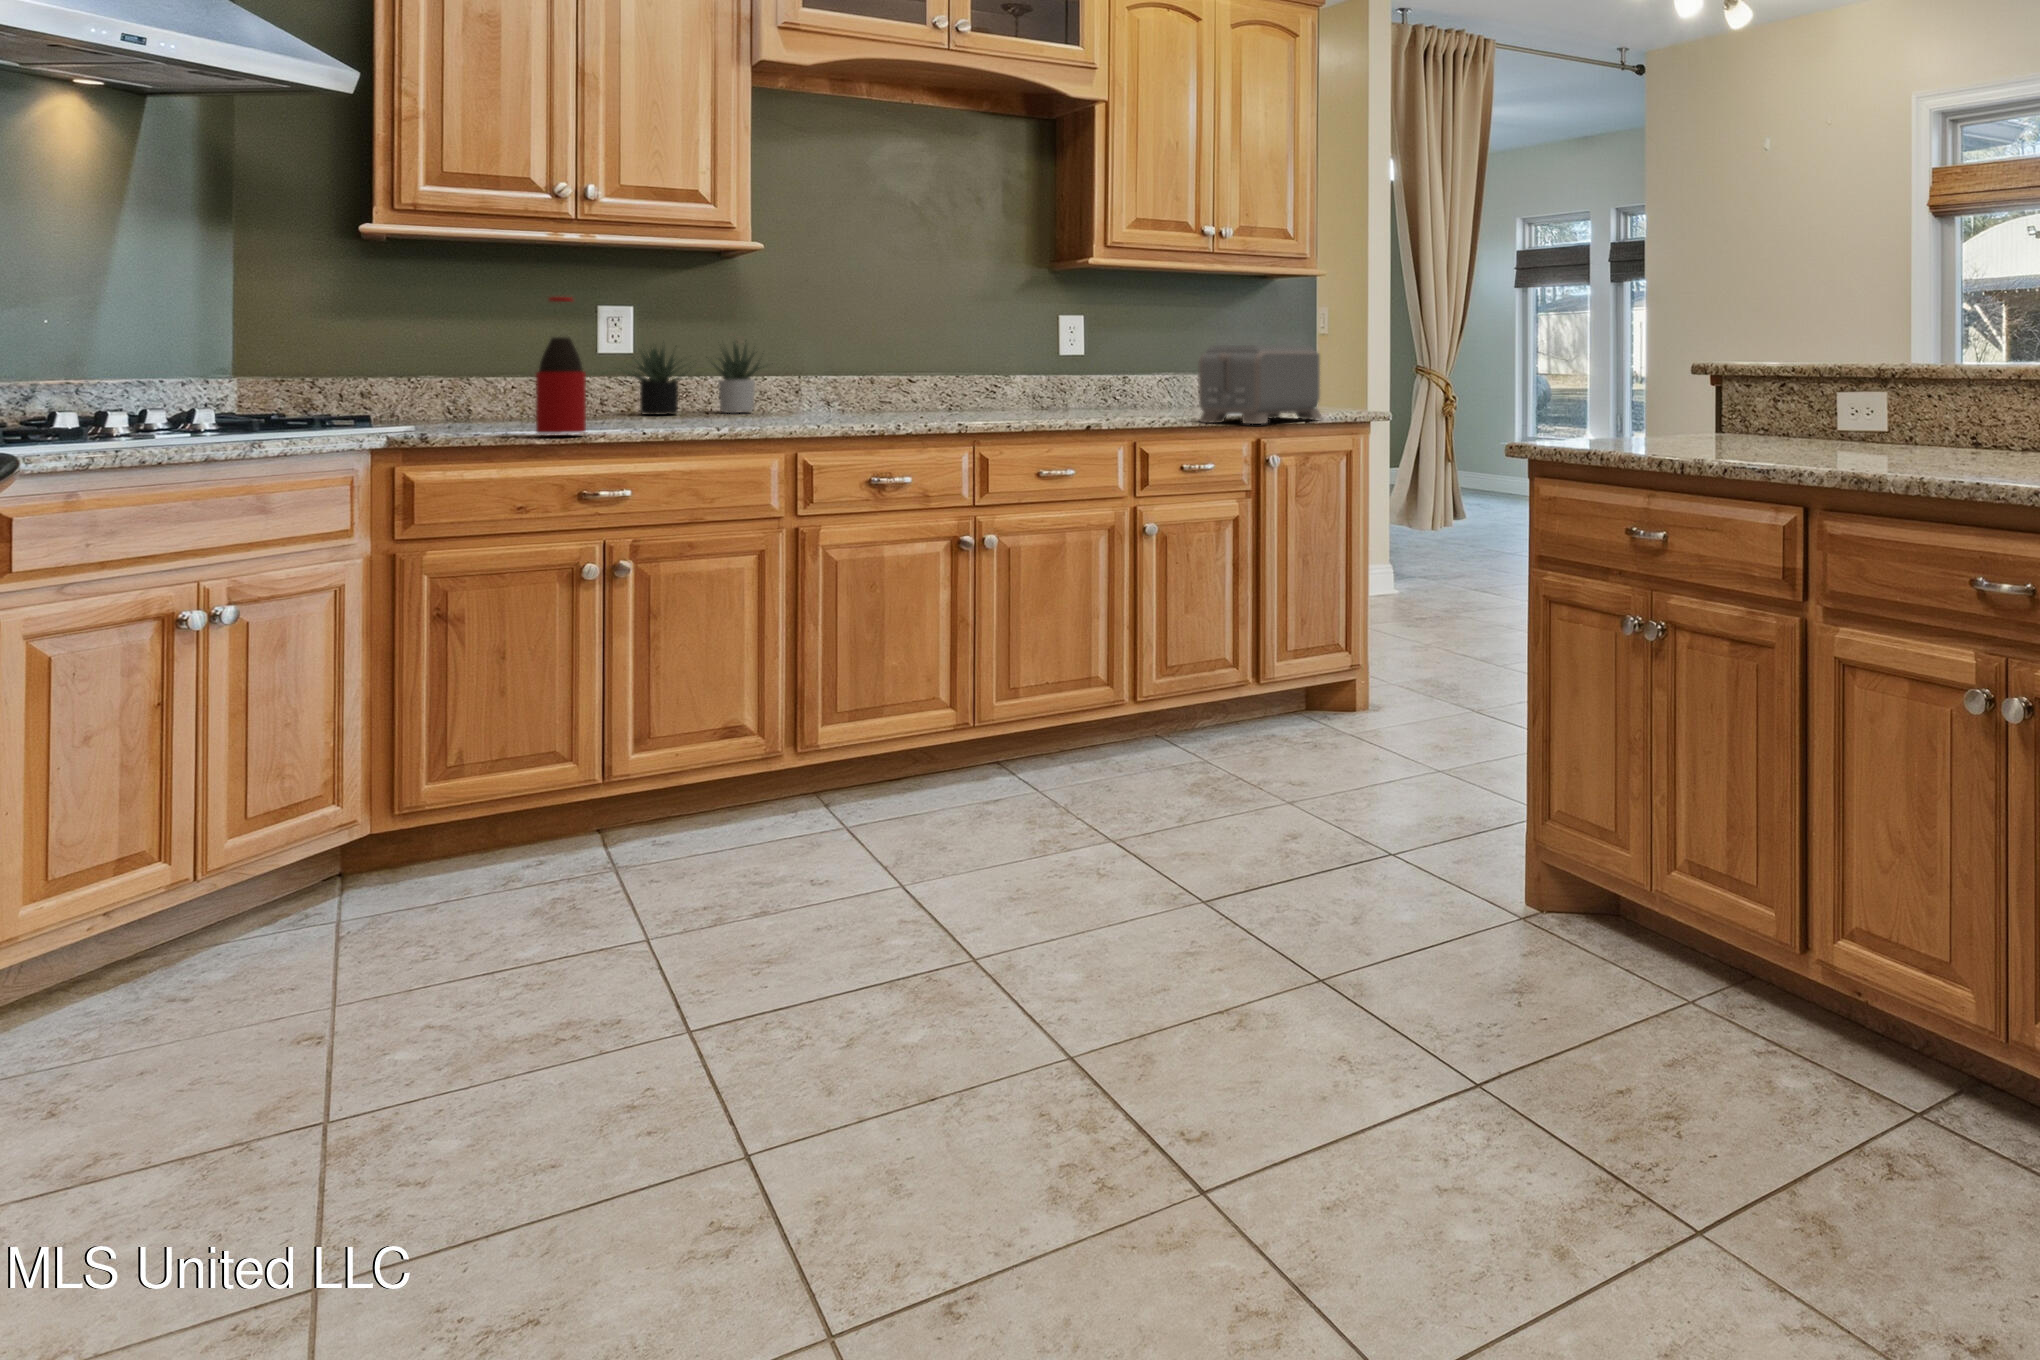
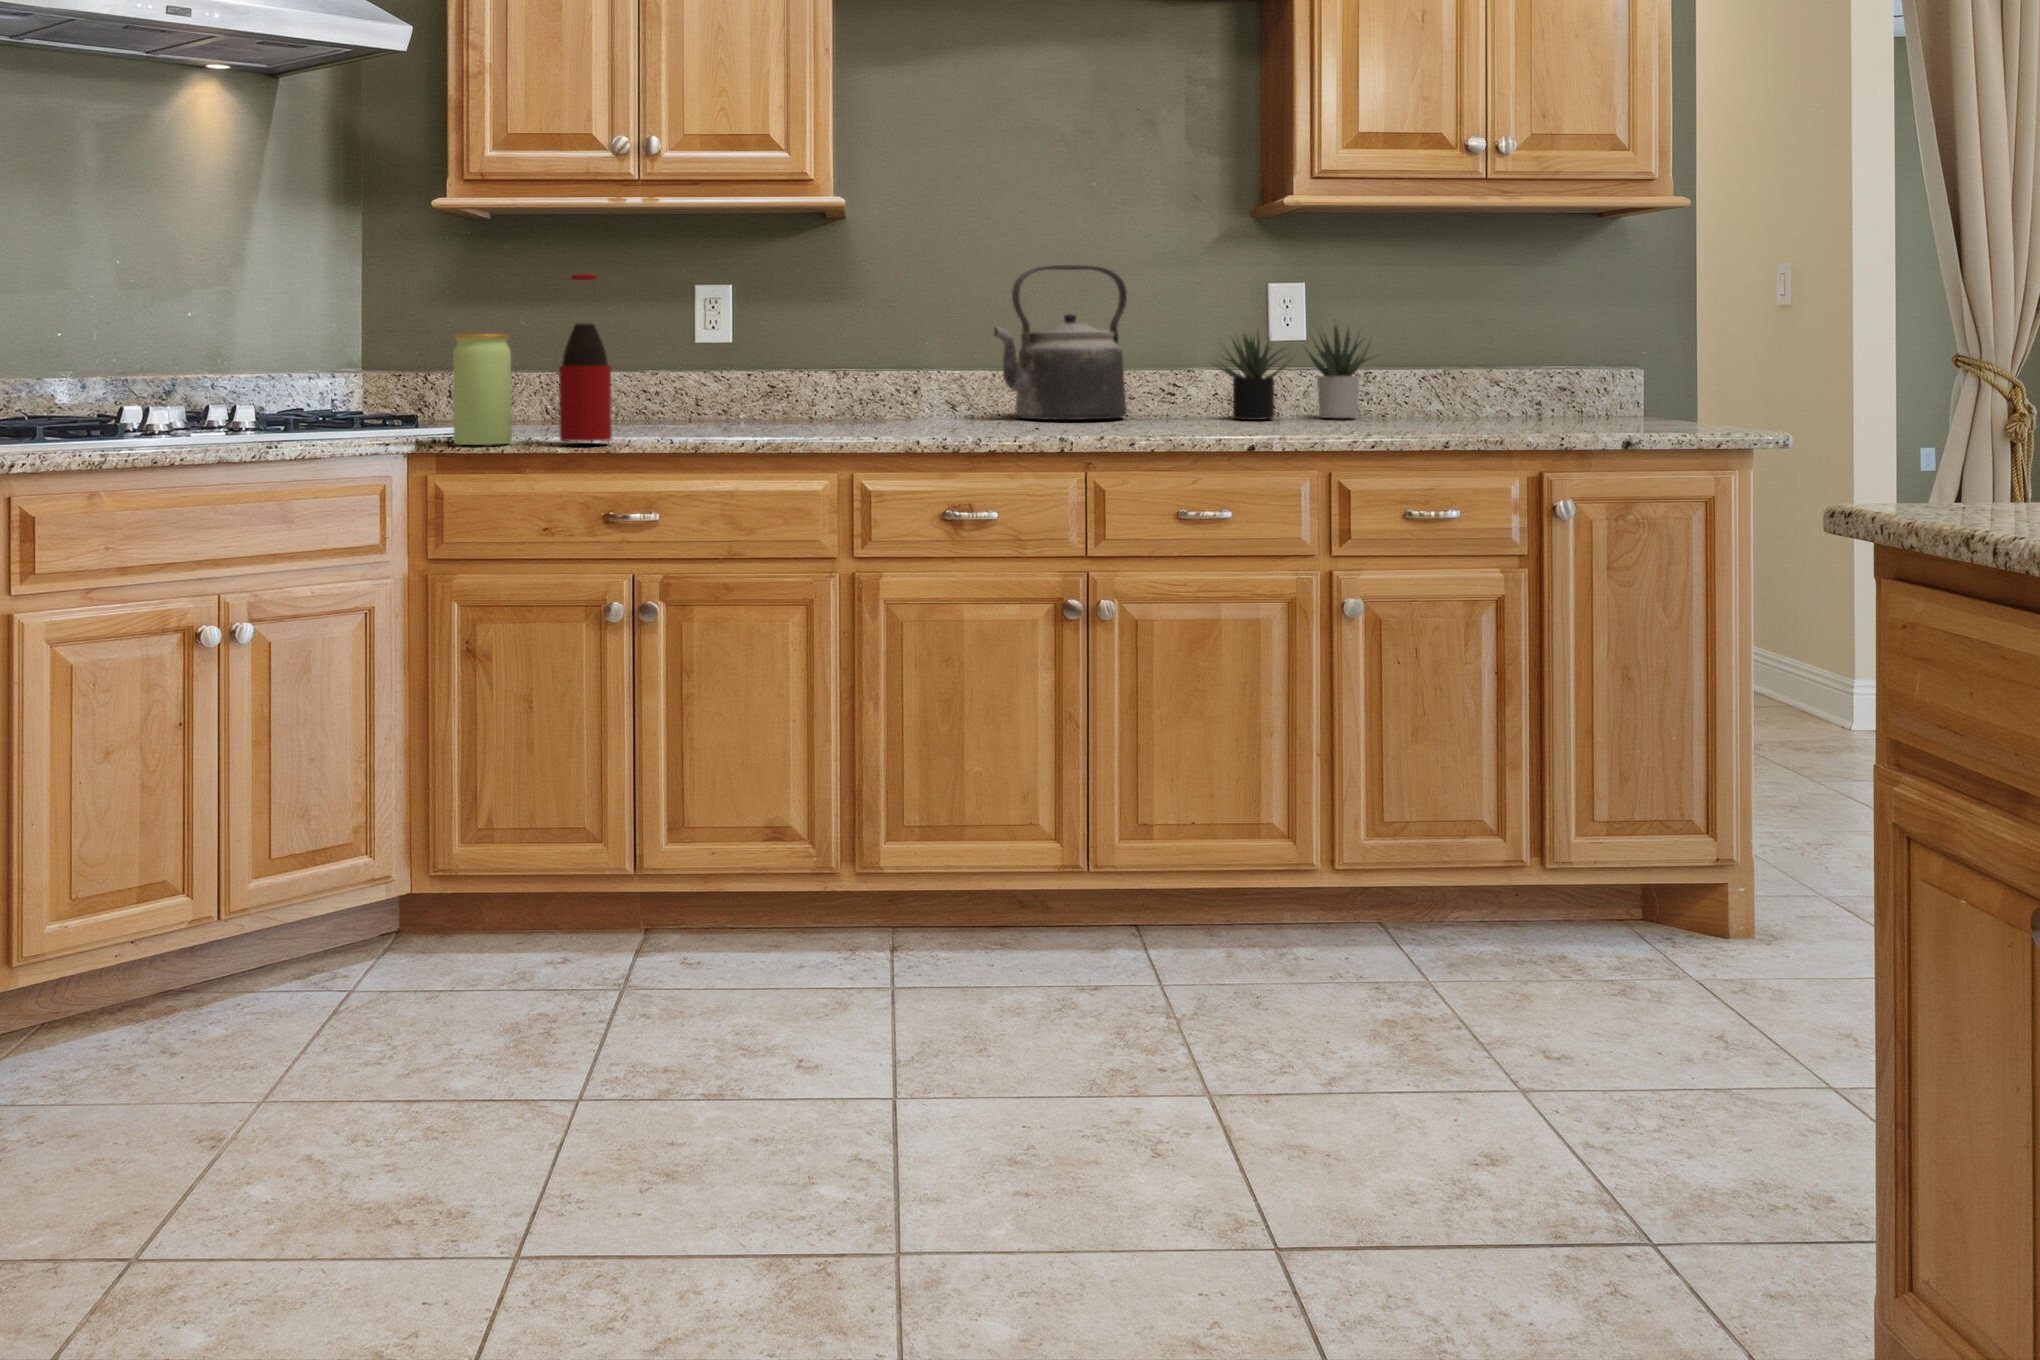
kettle: none [867,299,965,411] -> present [994,265,1127,420]
succulent plant: present [631,342,764,415] -> present [1218,326,1370,420]
jar: none [425,345,485,439] -> present [453,334,512,445]
toaster: present [1198,345,1321,424] -> none [1431,320,1653,449]

